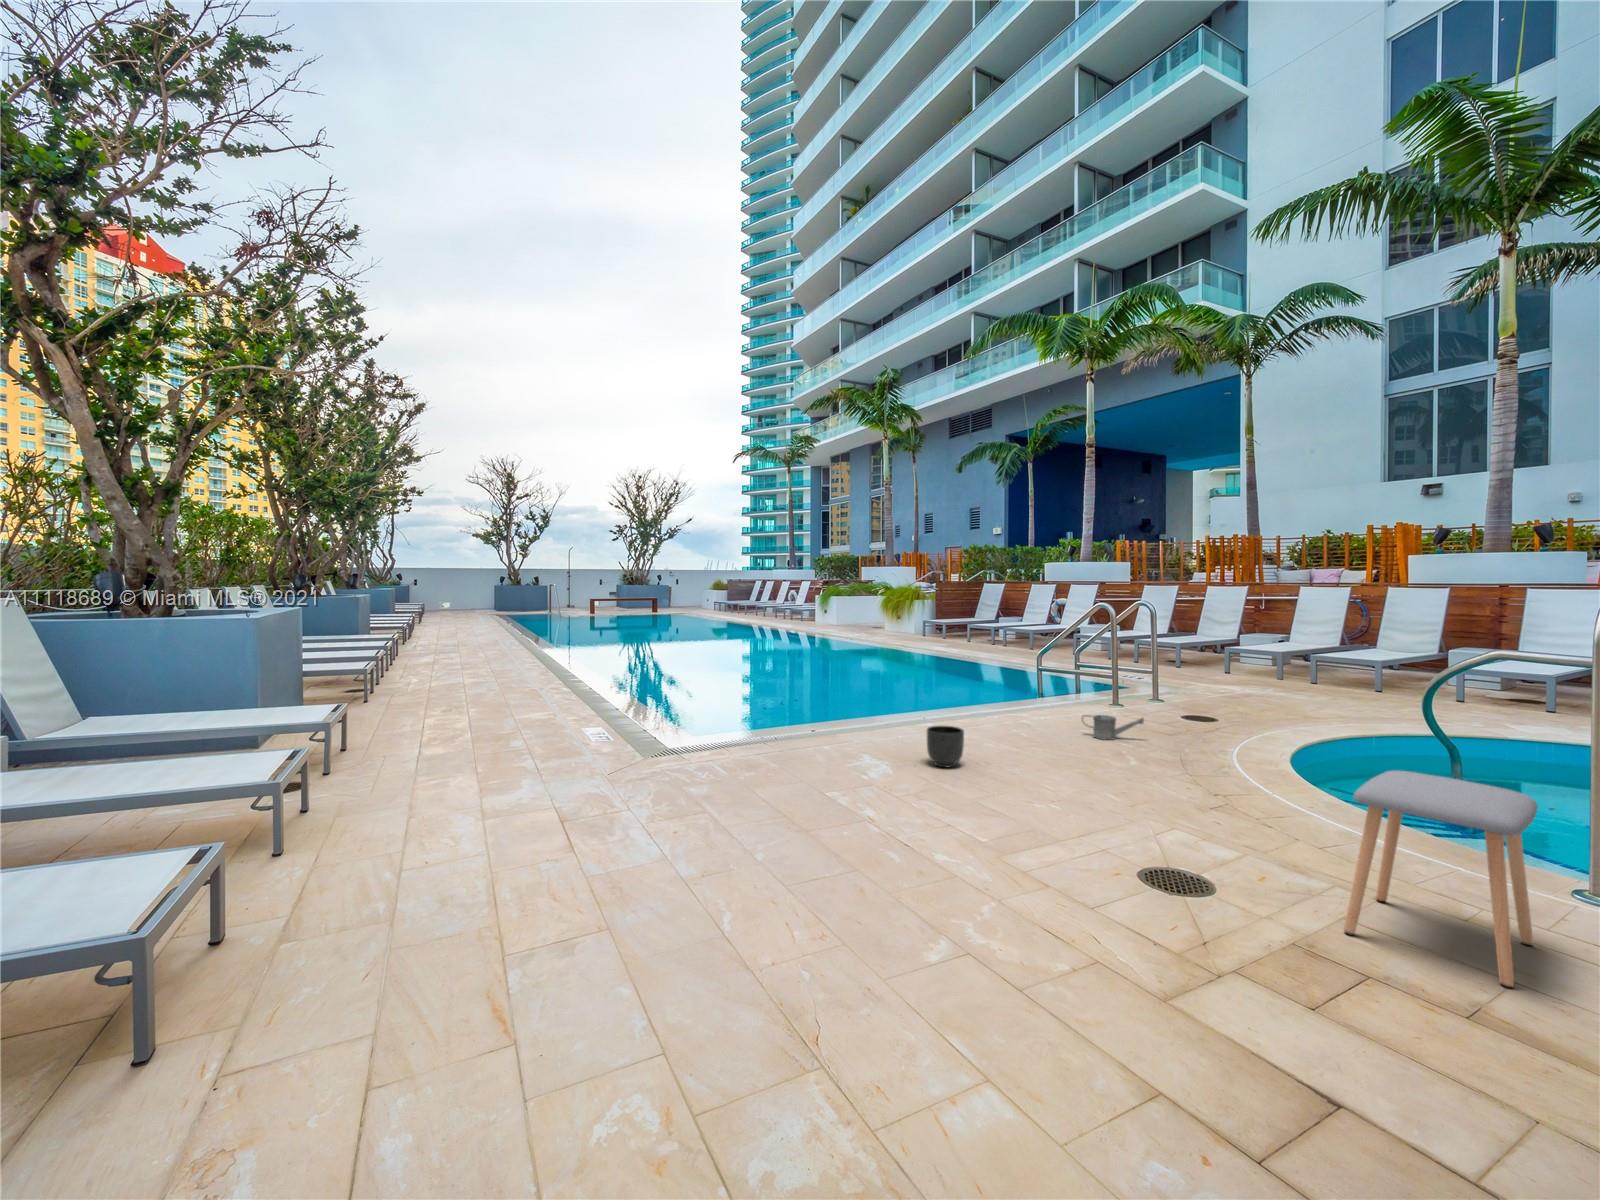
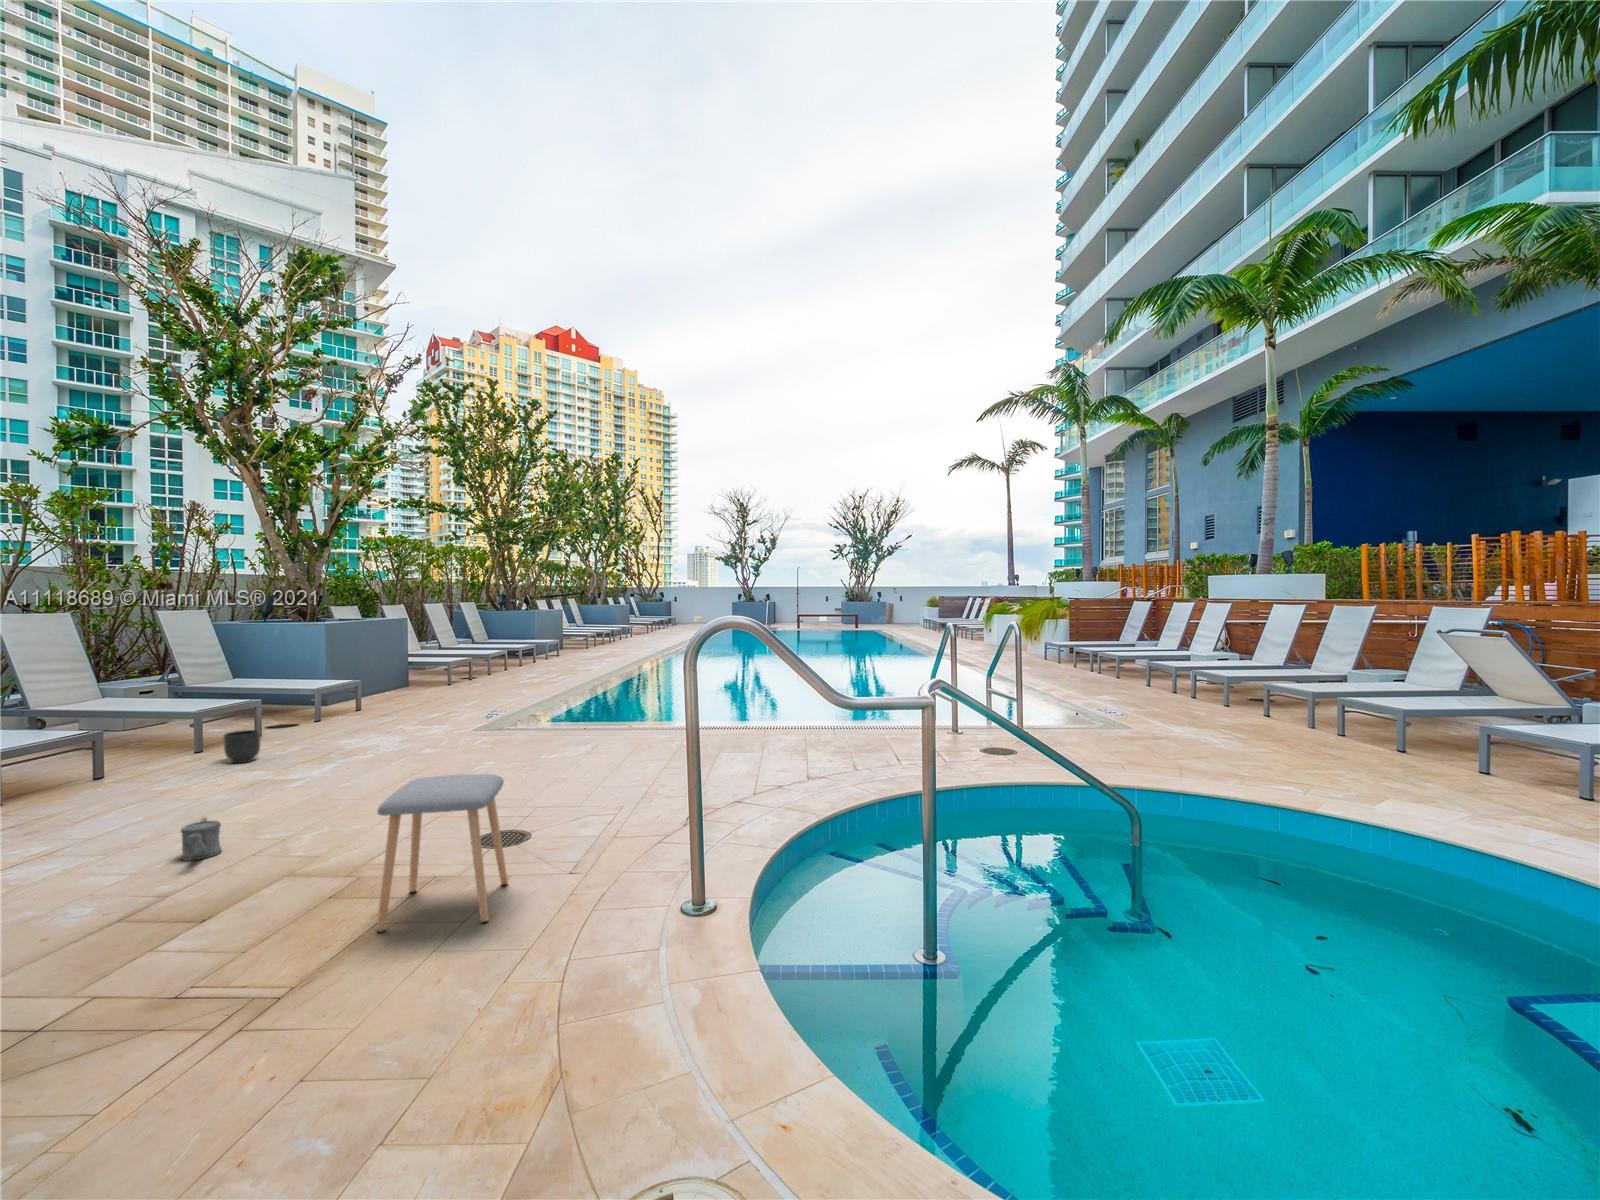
watering can: present [1082,715,1144,740] -> present [181,818,222,860]
planter: present [927,726,964,768] -> present [223,730,261,763]

